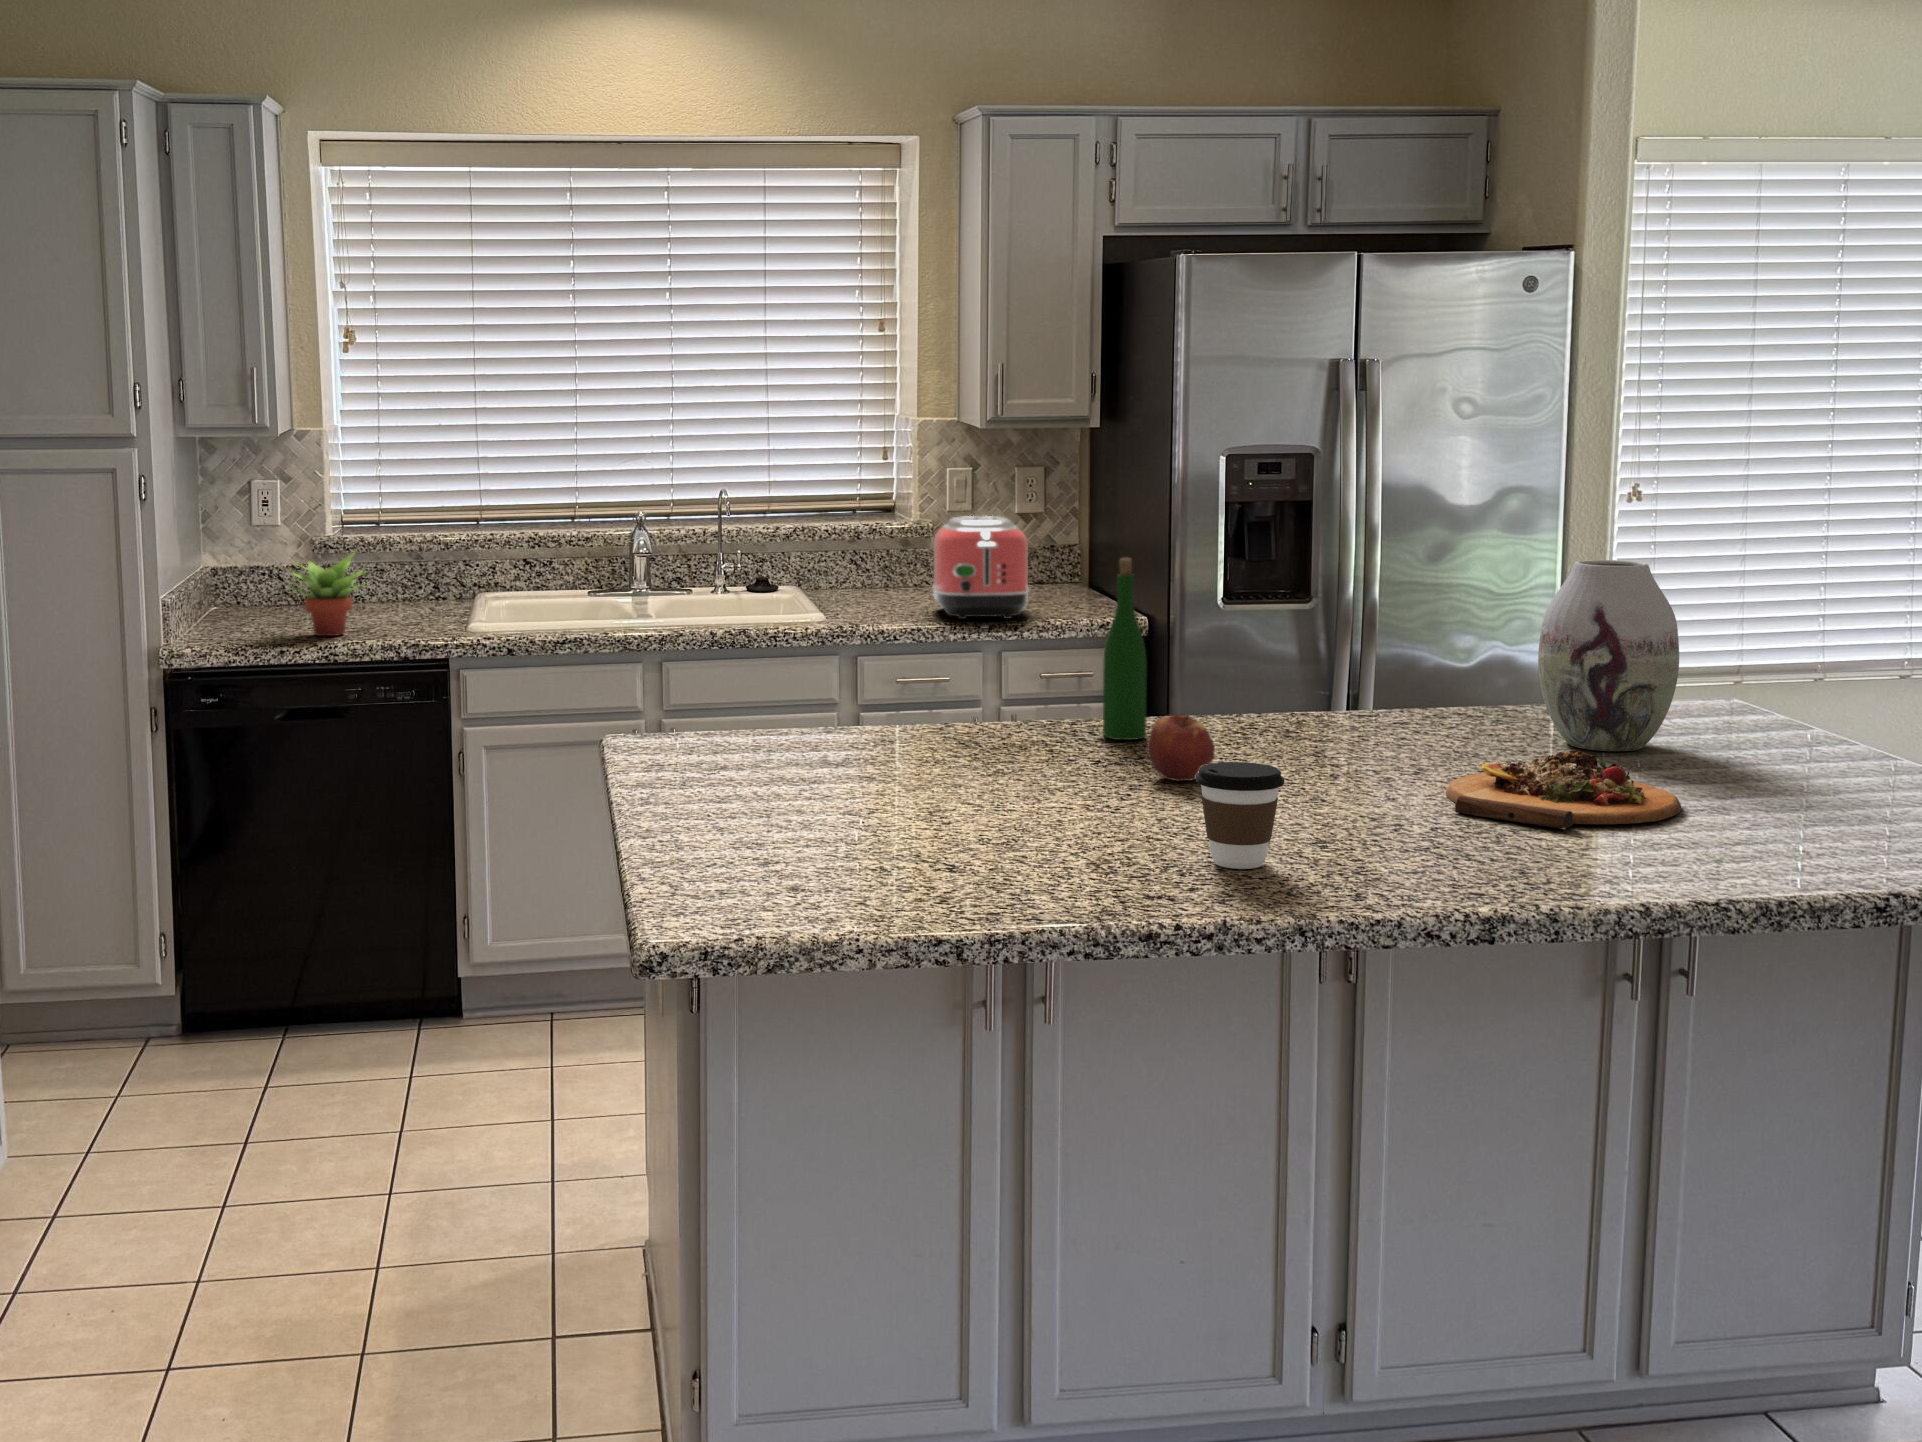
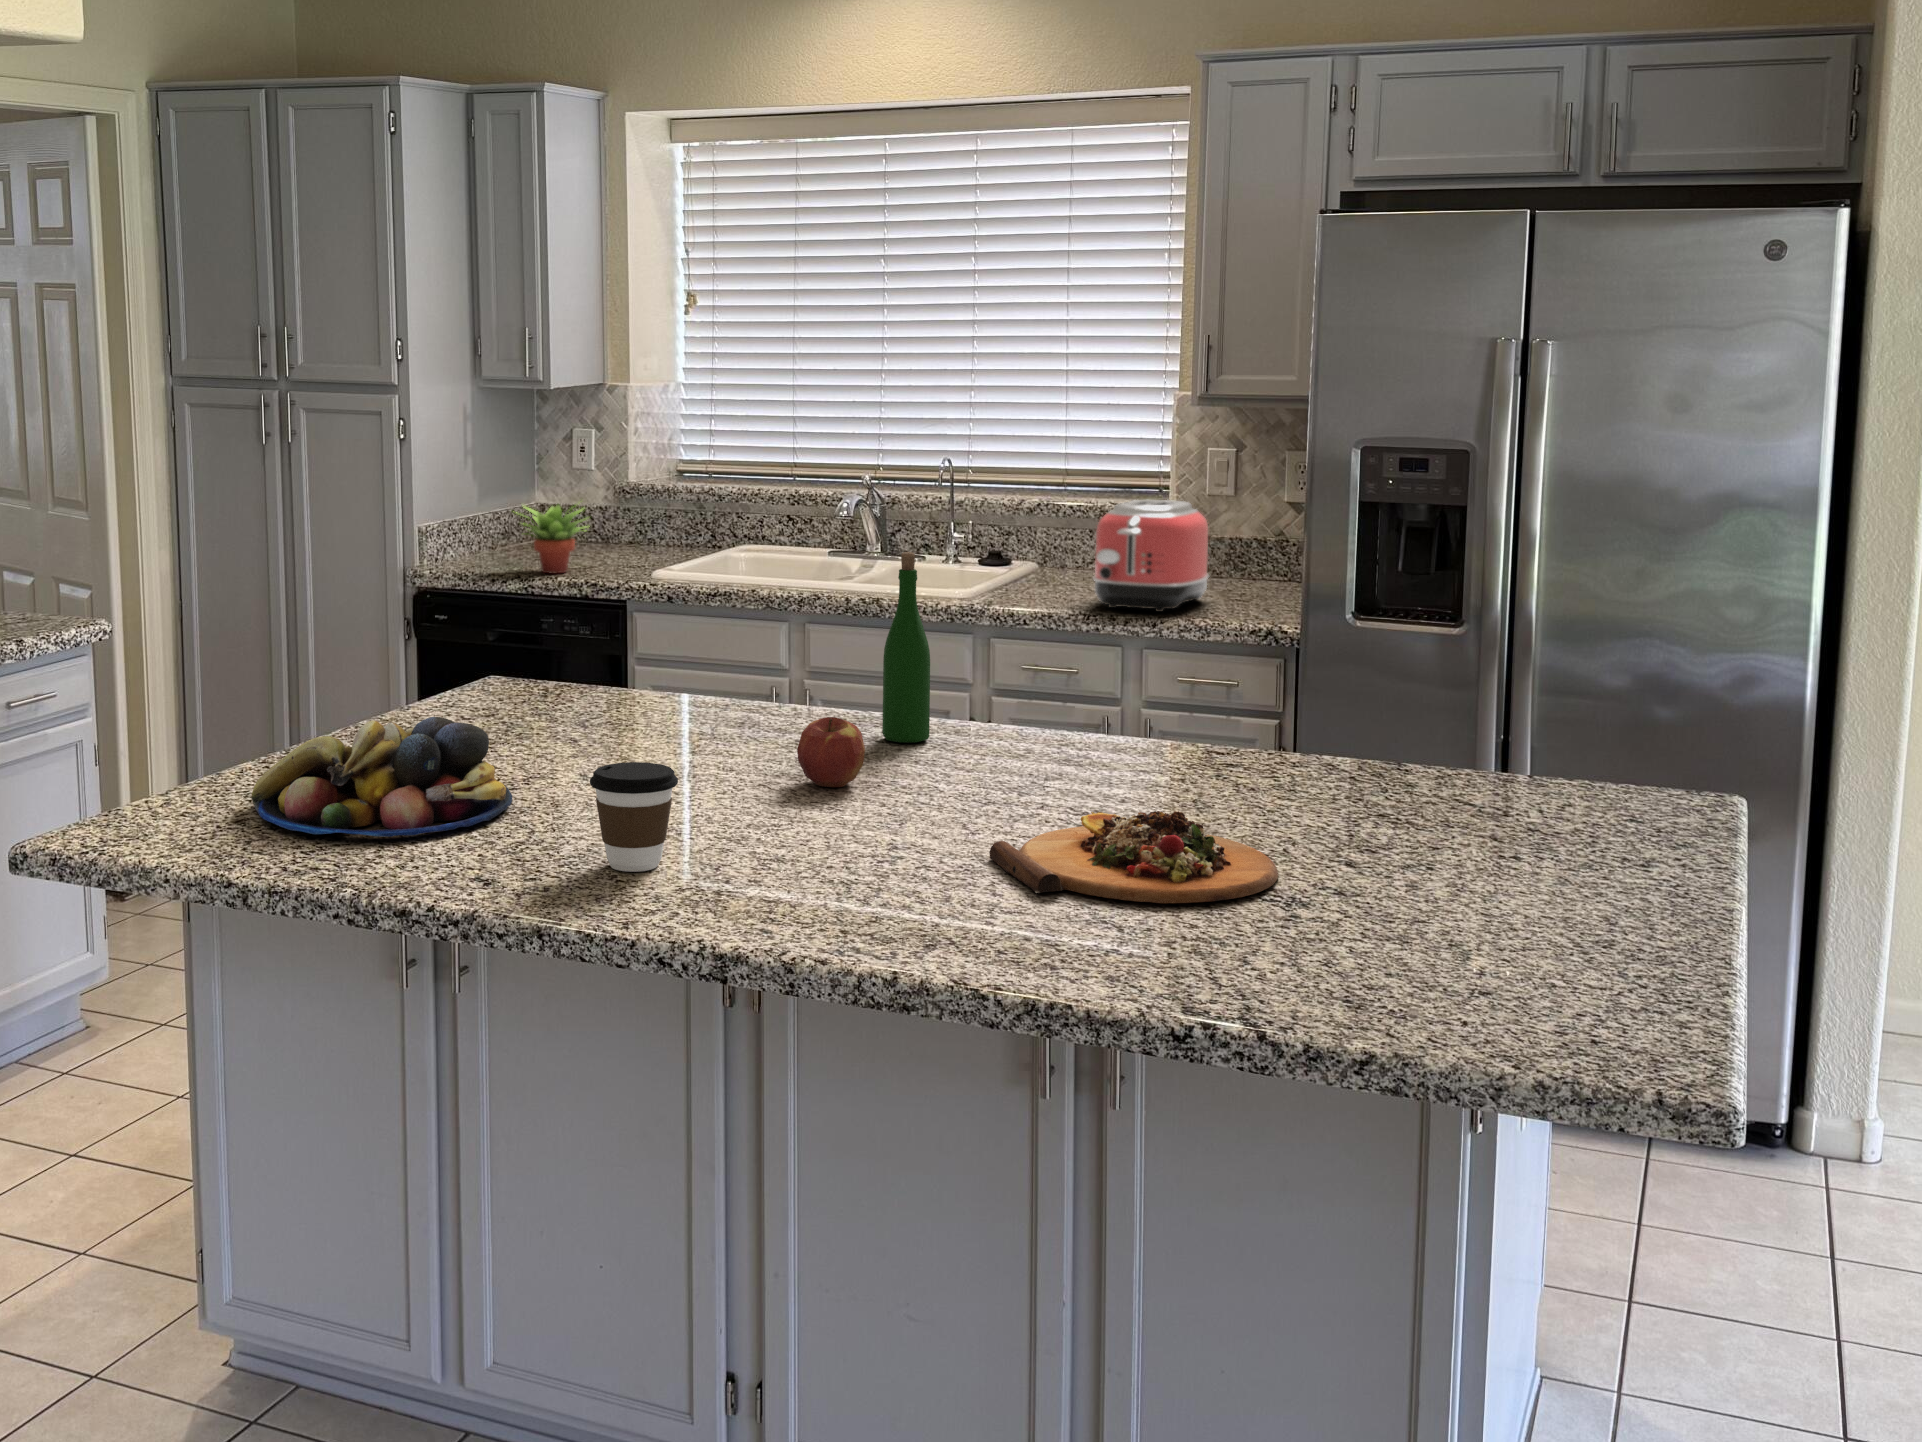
vase: present [1538,560,1679,751] -> none [1322,595,1490,831]
fruit bowl: none [739,755,1022,888] -> present [251,717,512,837]

